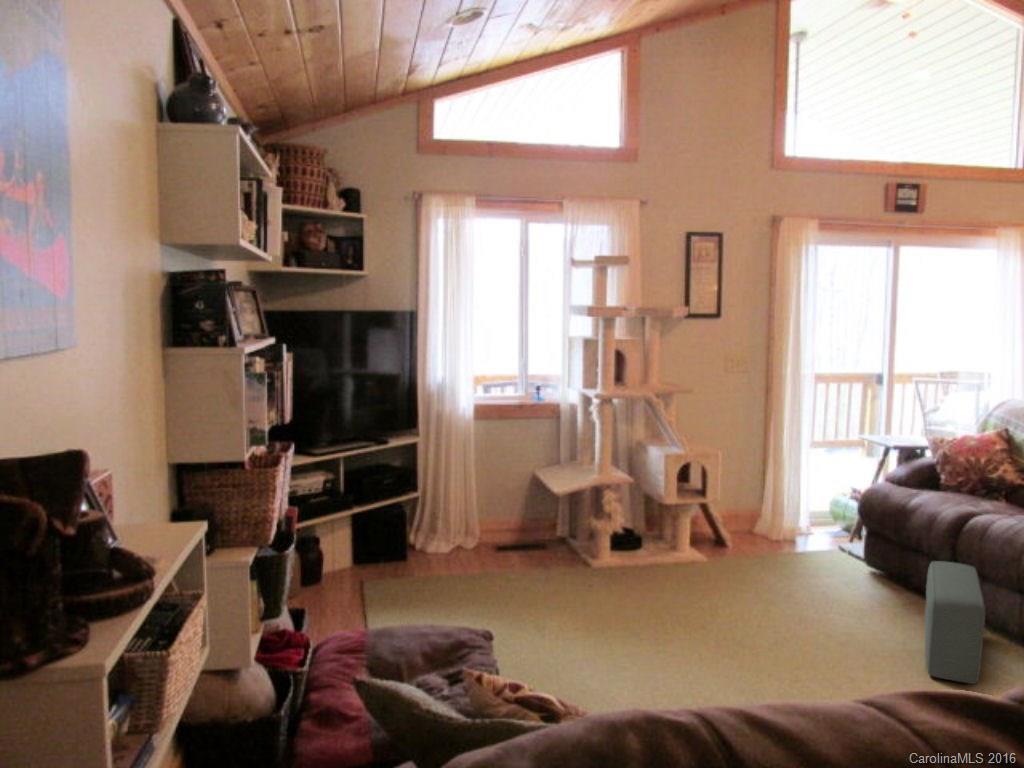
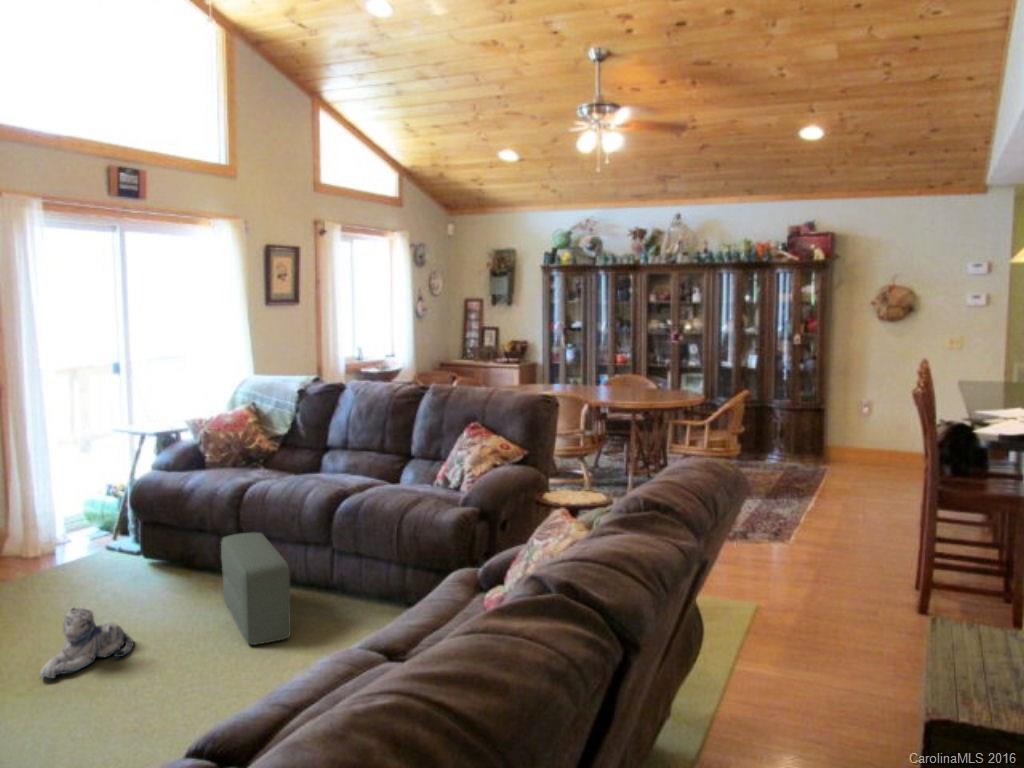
plush toy: none [737,585,824,643] -> present [39,608,134,678]

